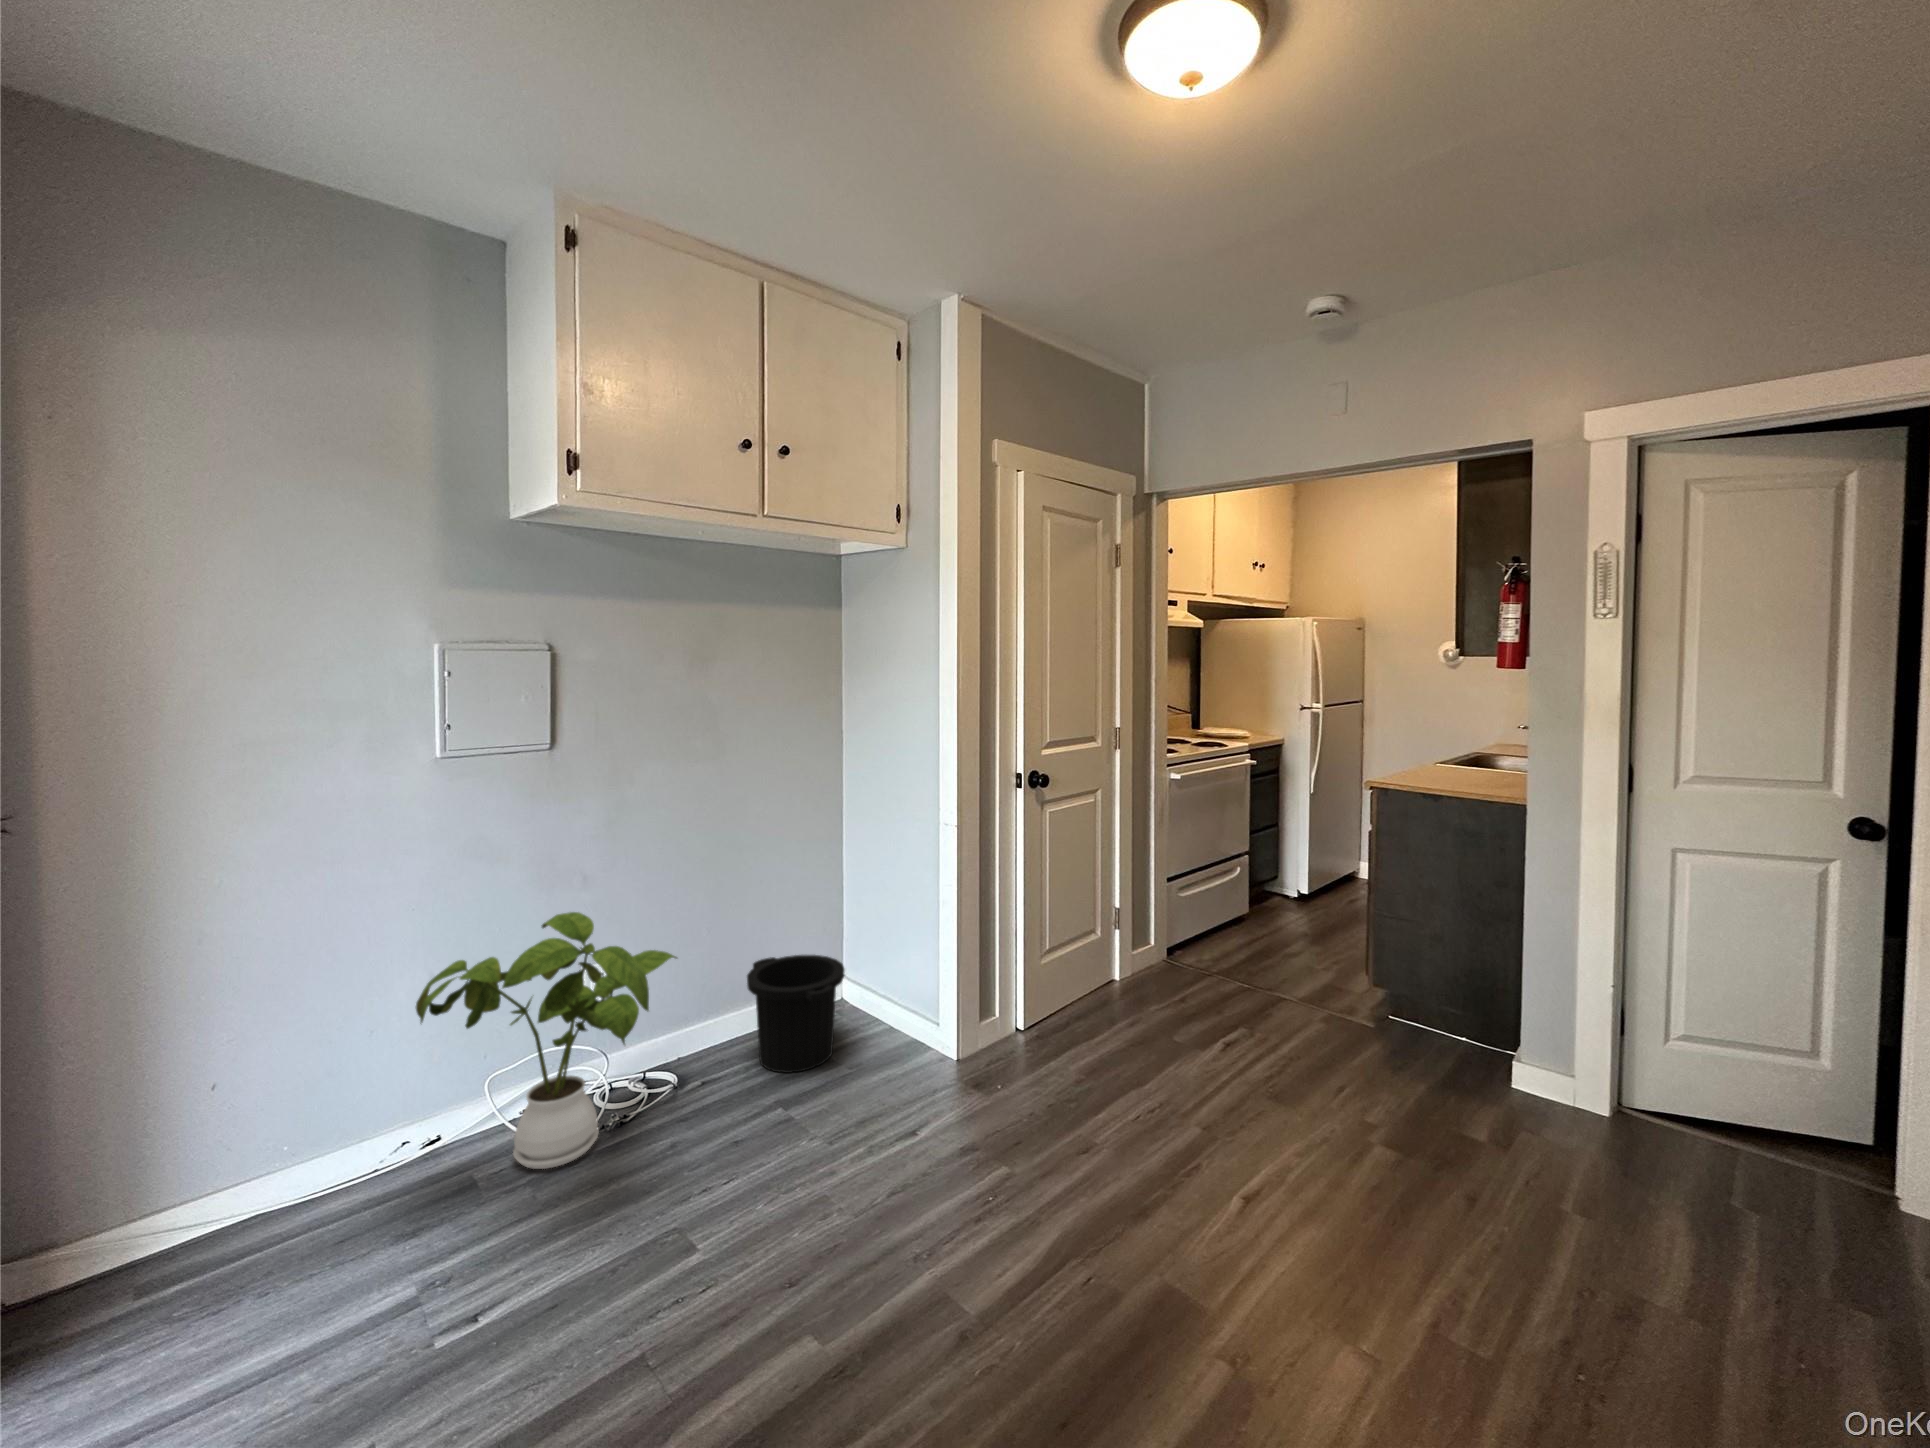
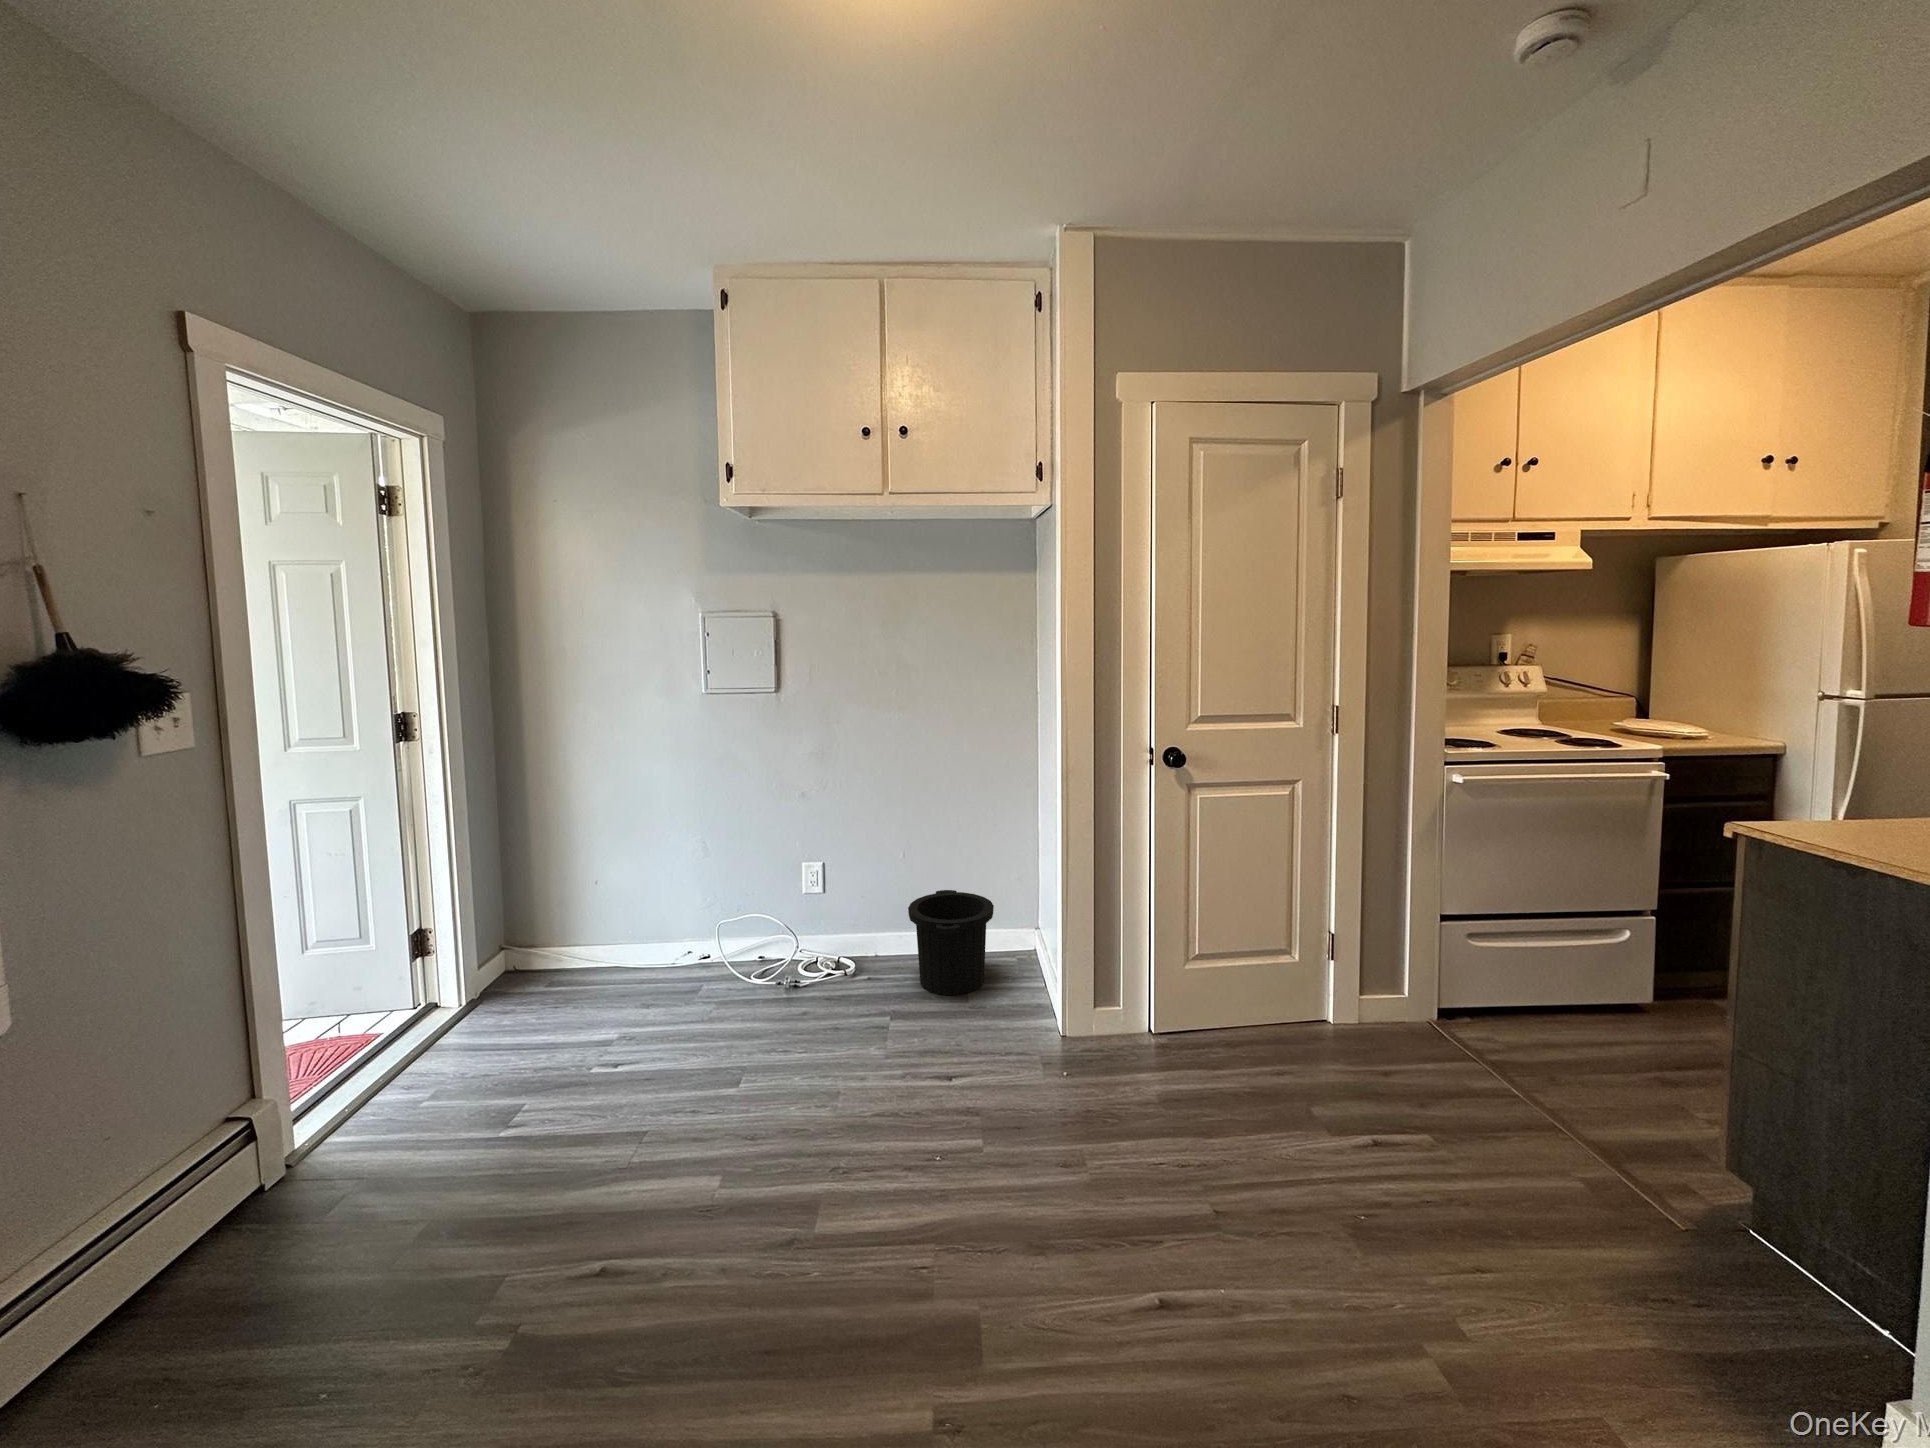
house plant: present [416,912,677,1169] -> none [663,814,852,997]

